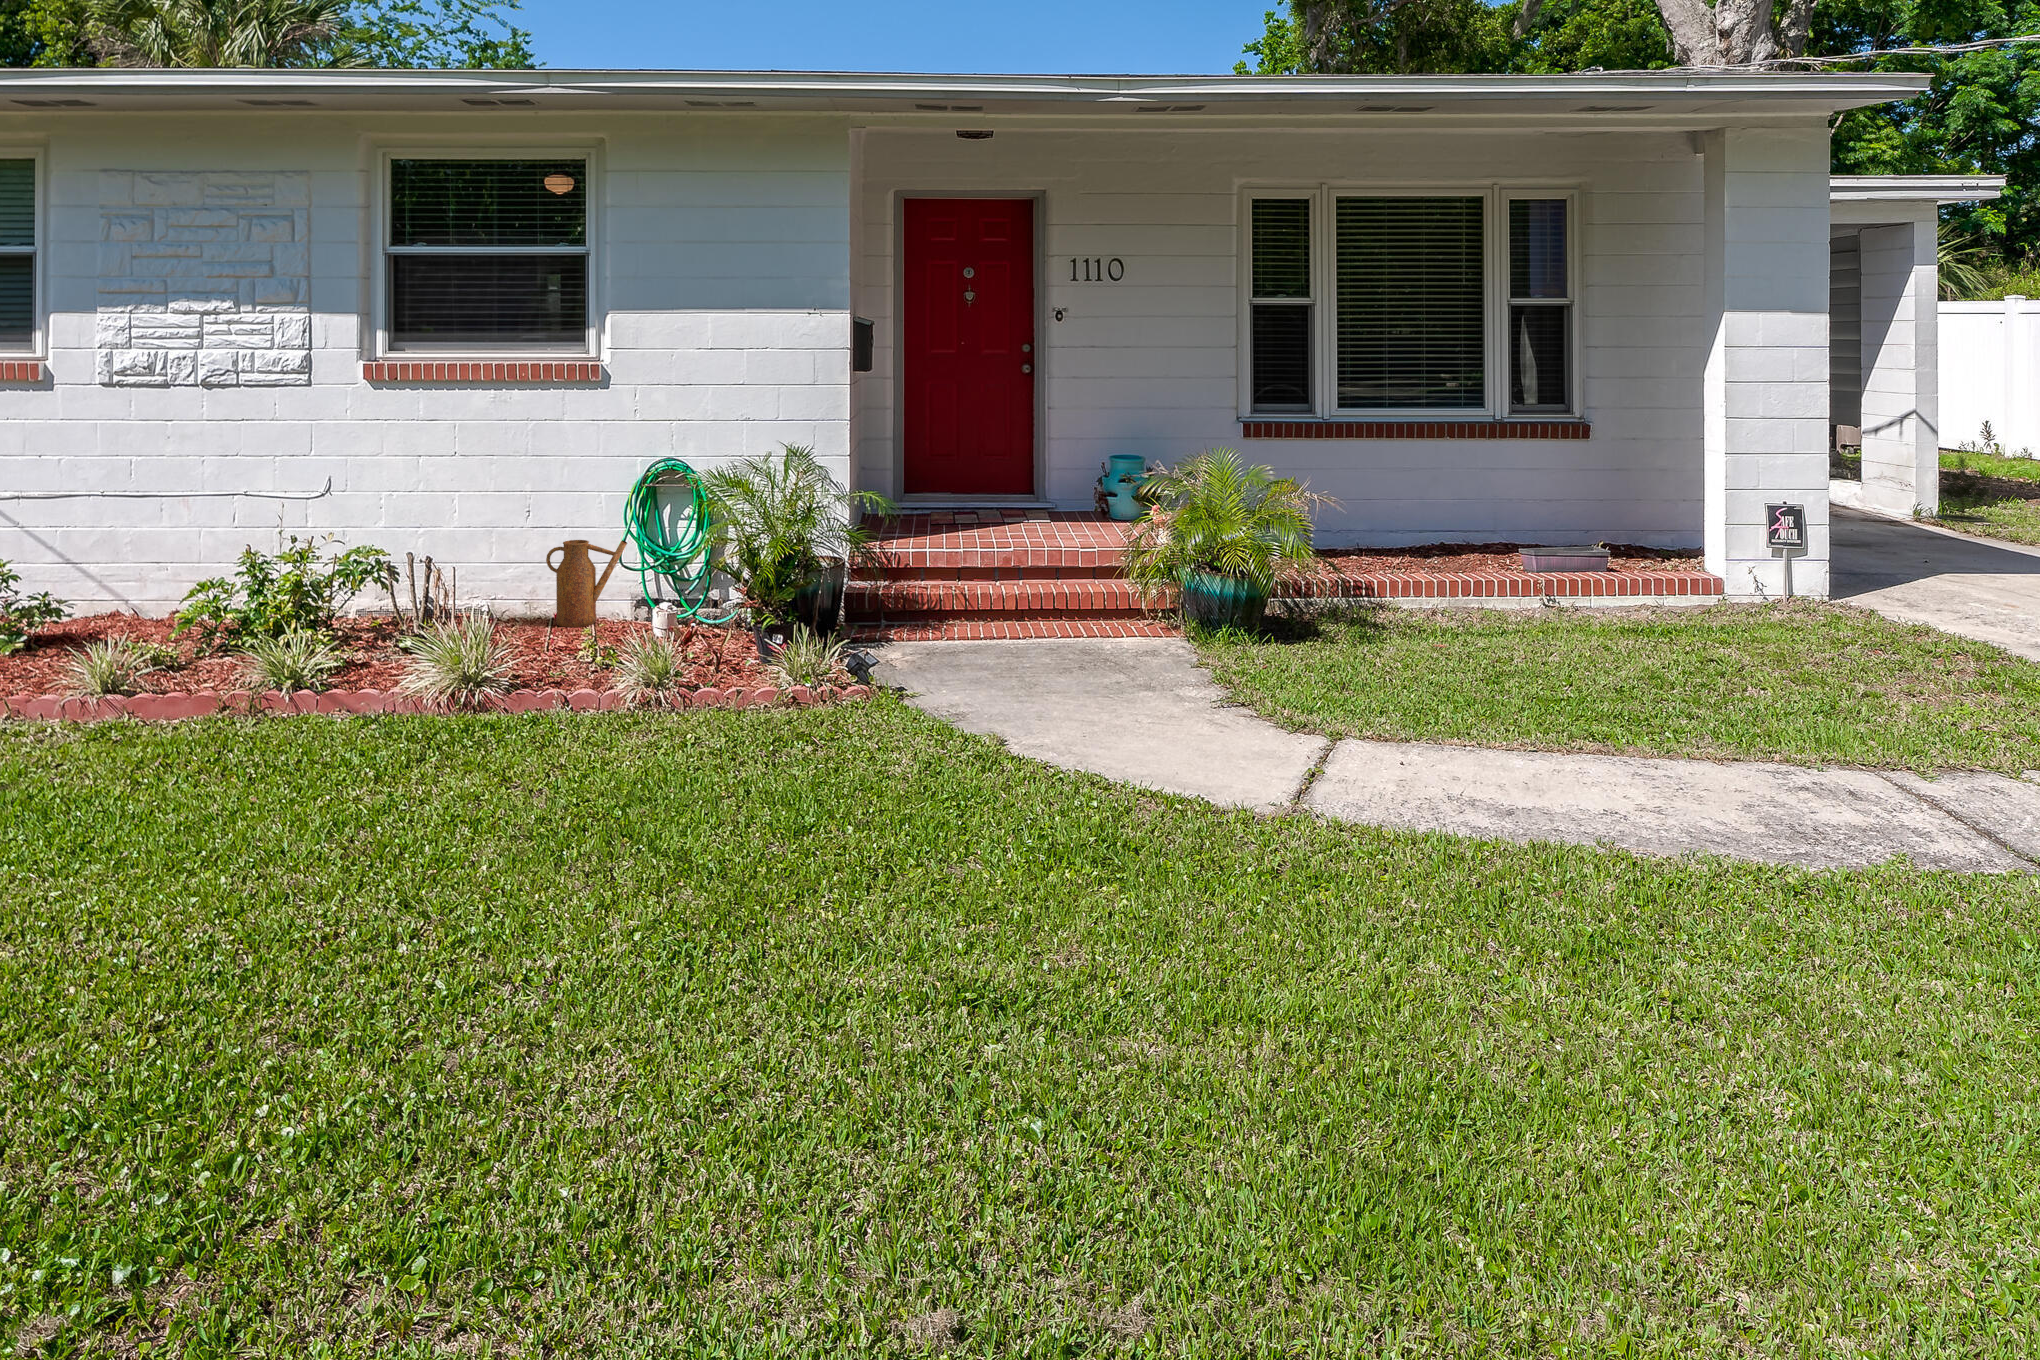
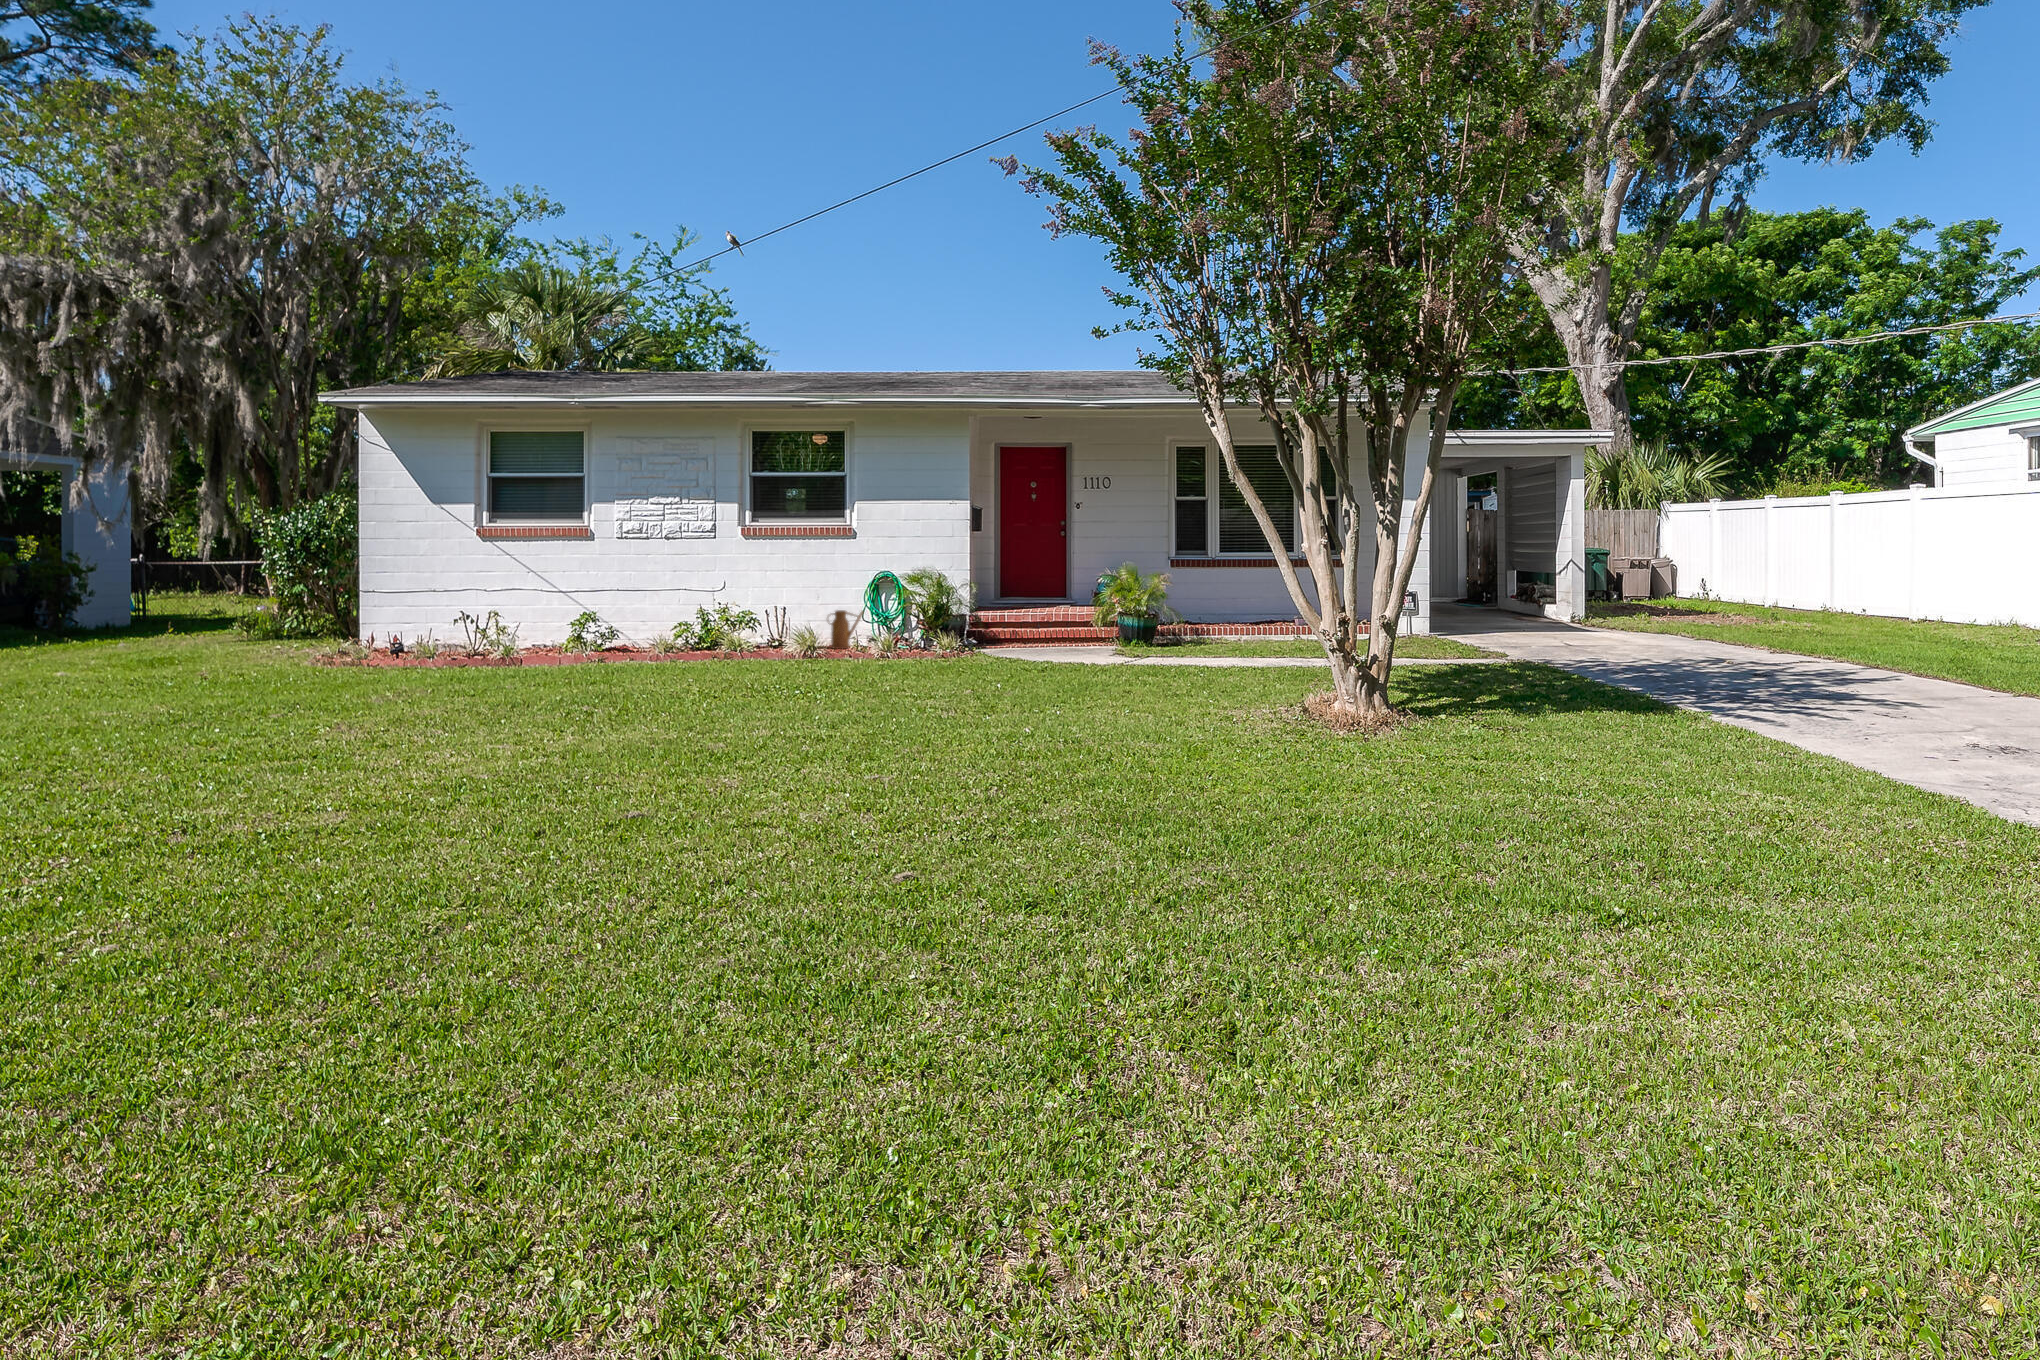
potted tree: present [1937,456,1992,522] -> none [1586,580,1614,620]

